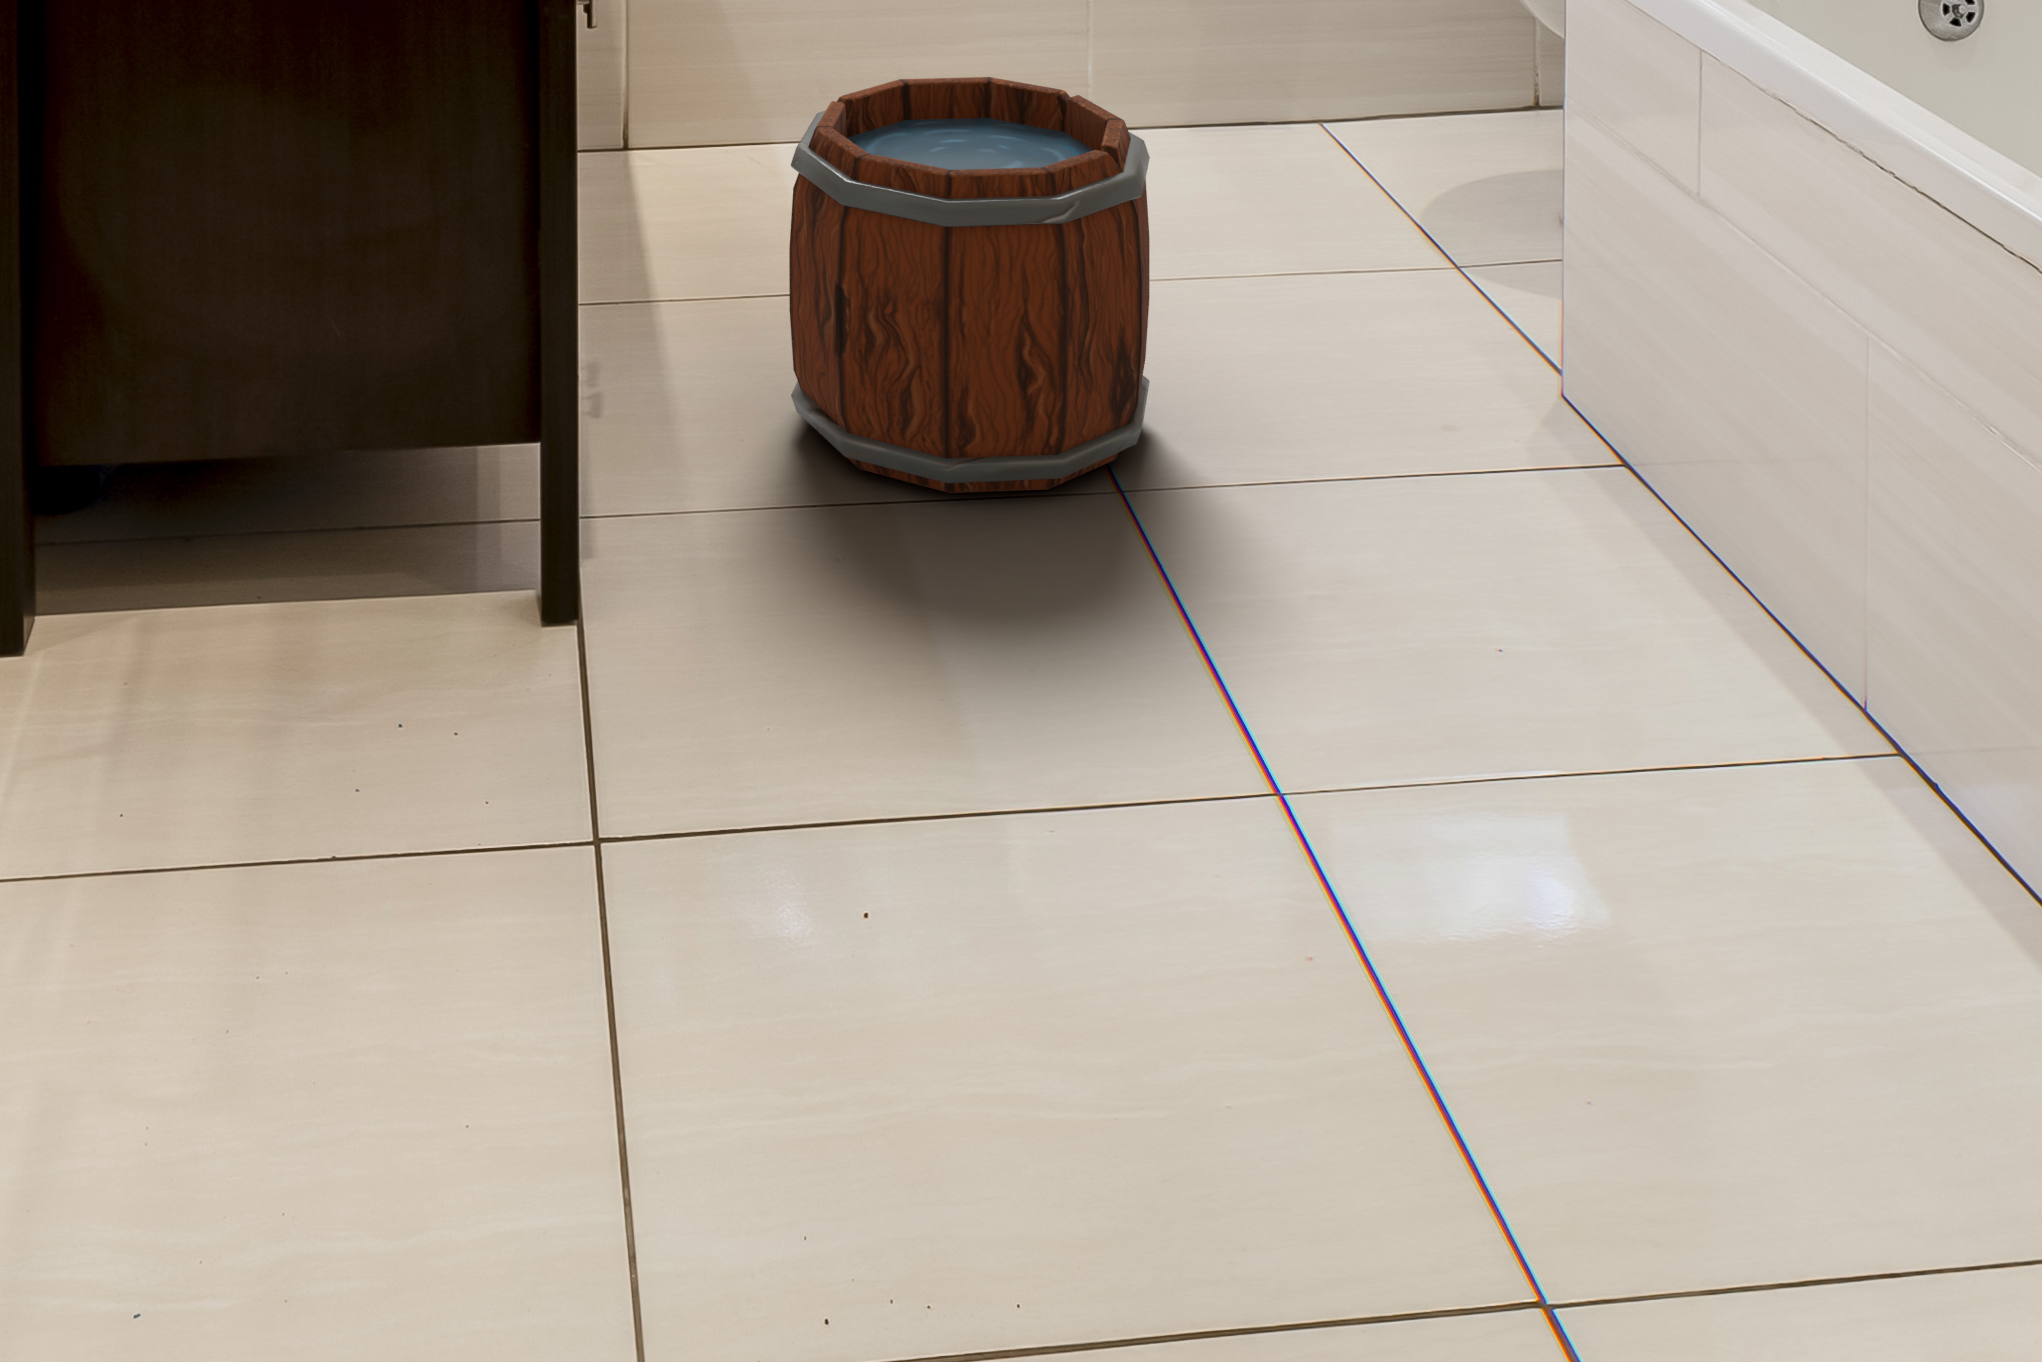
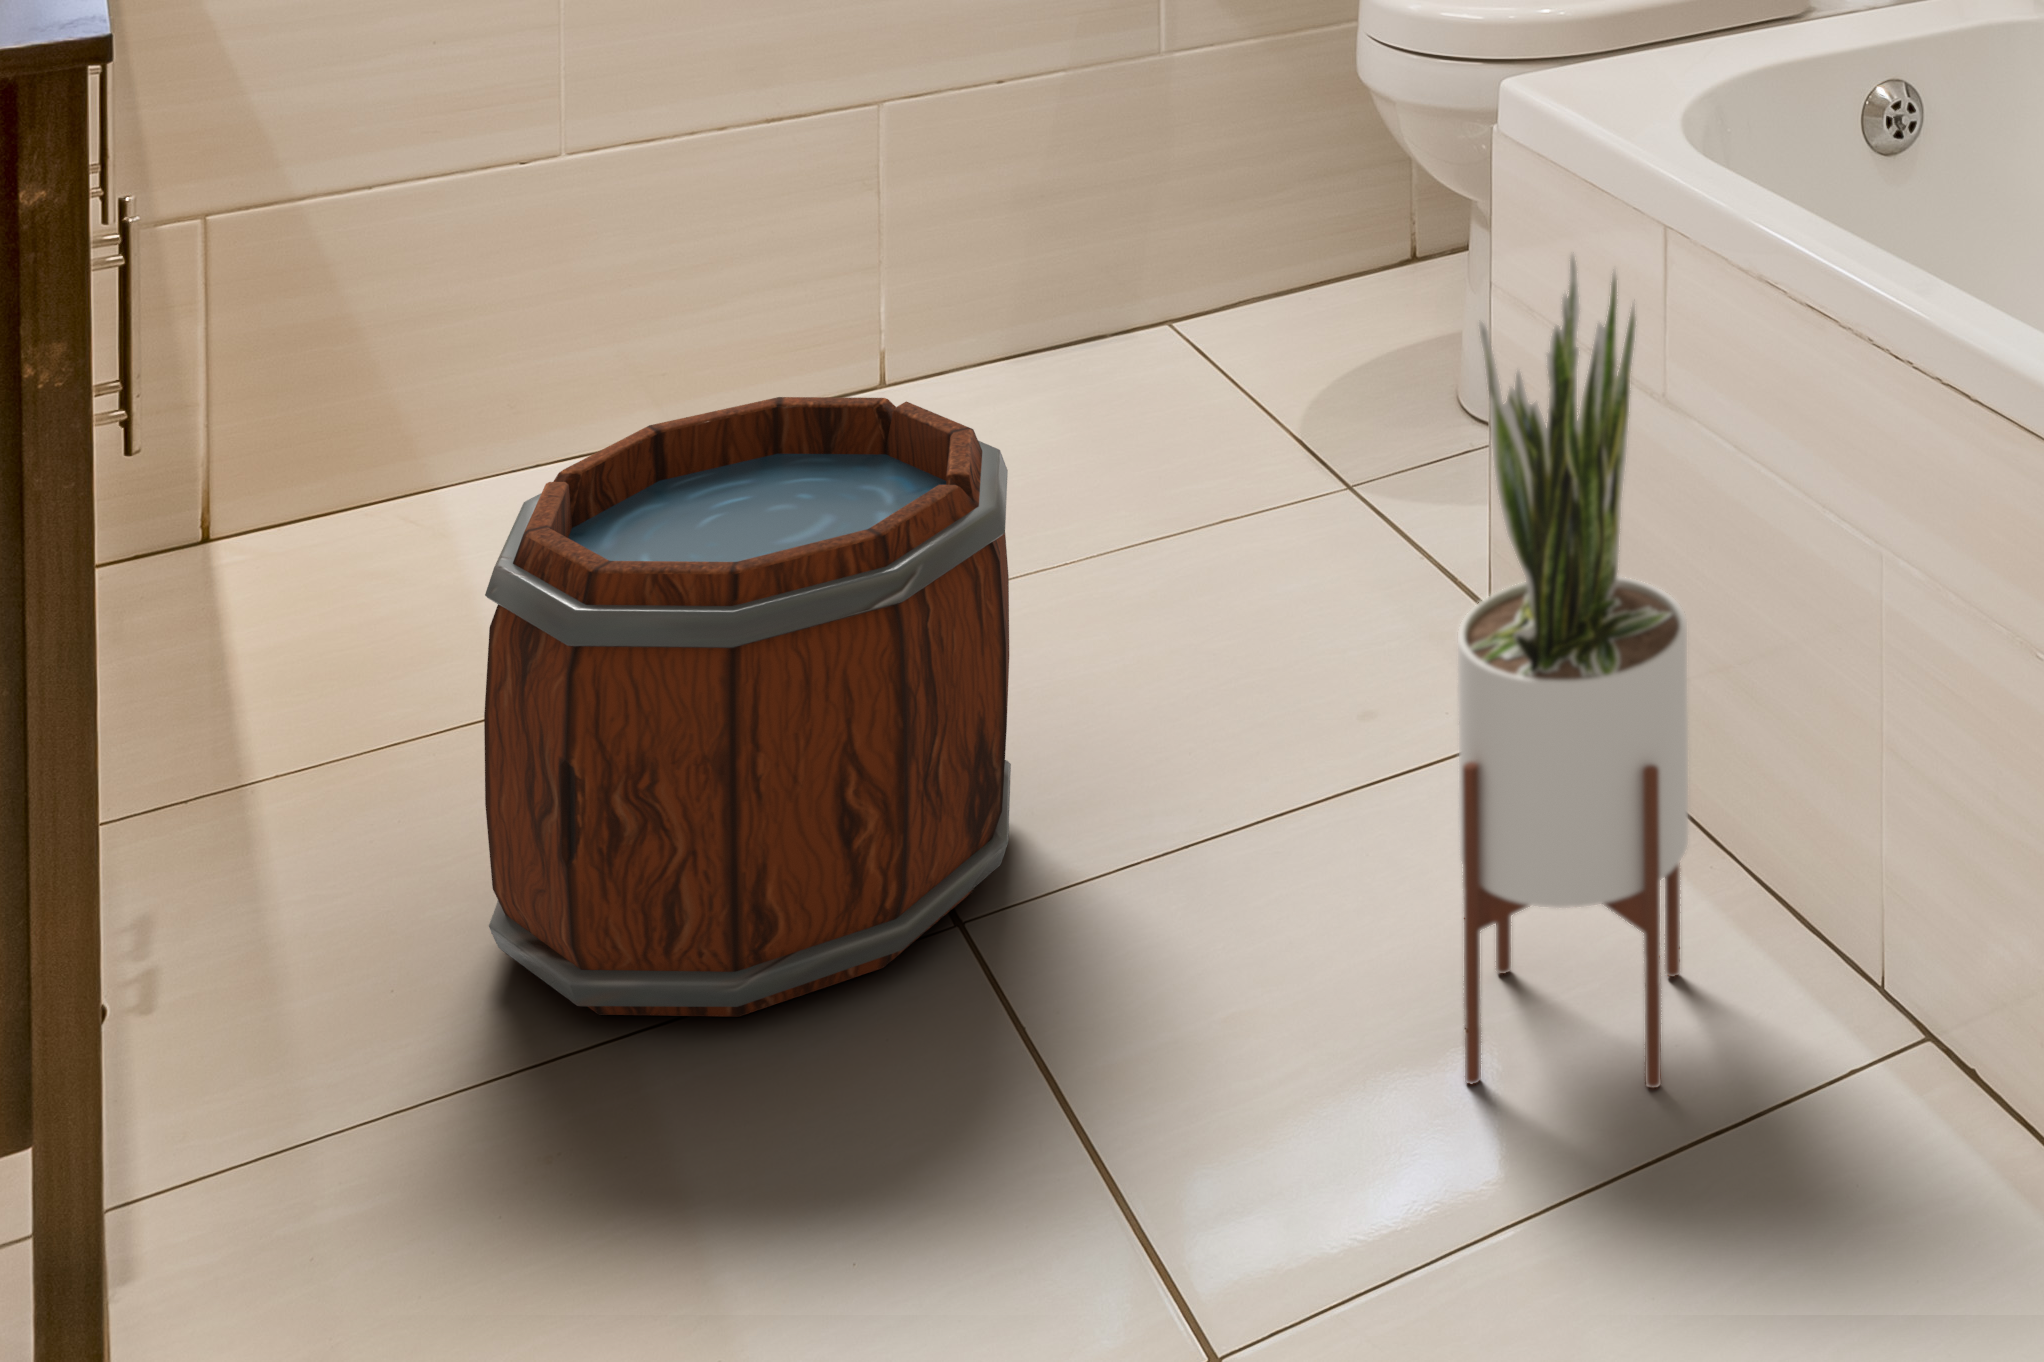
potted plant: none [1470,37,1667,712] -> present [1458,255,1688,1088]

